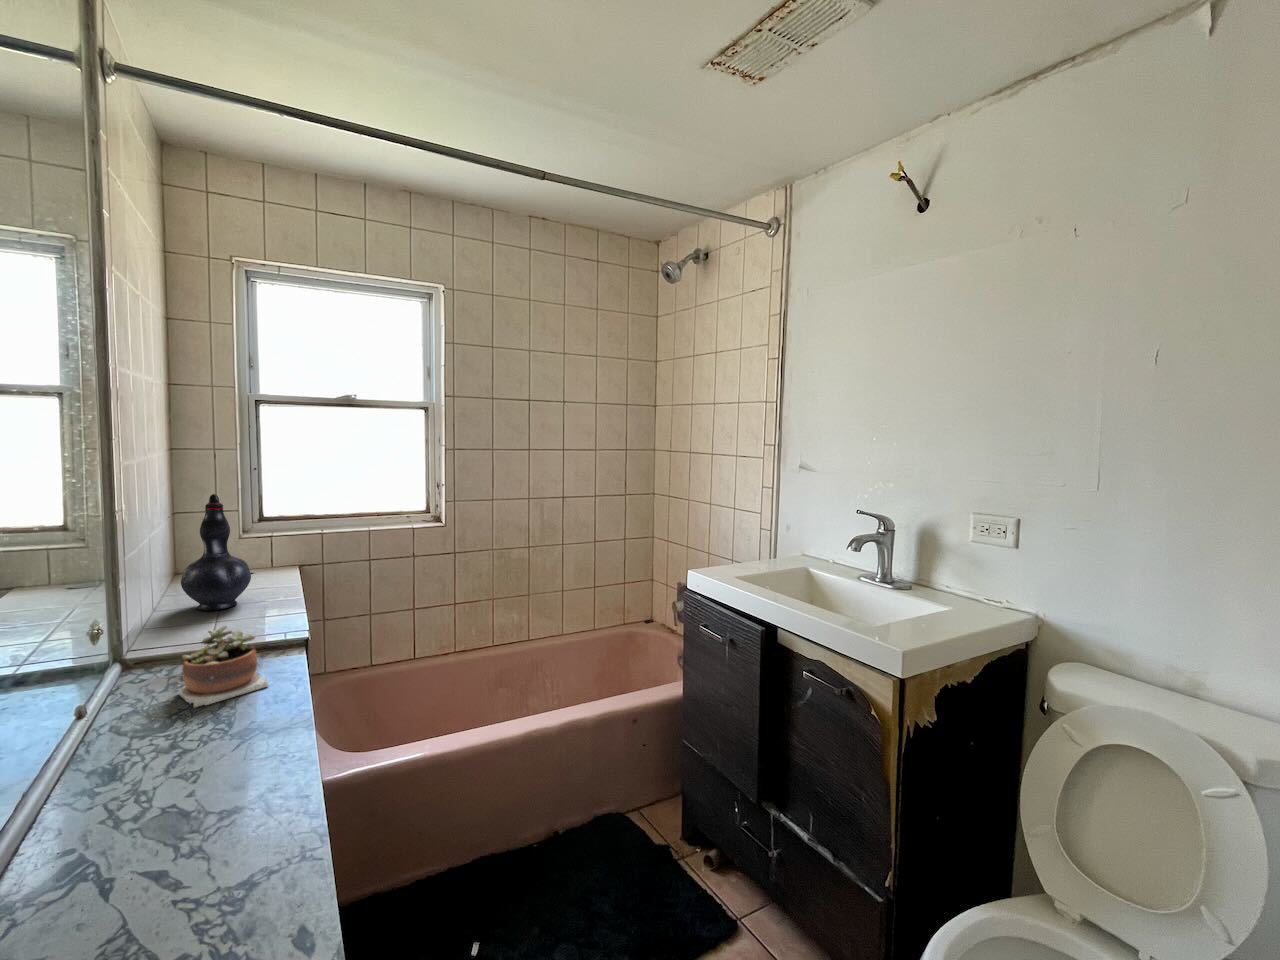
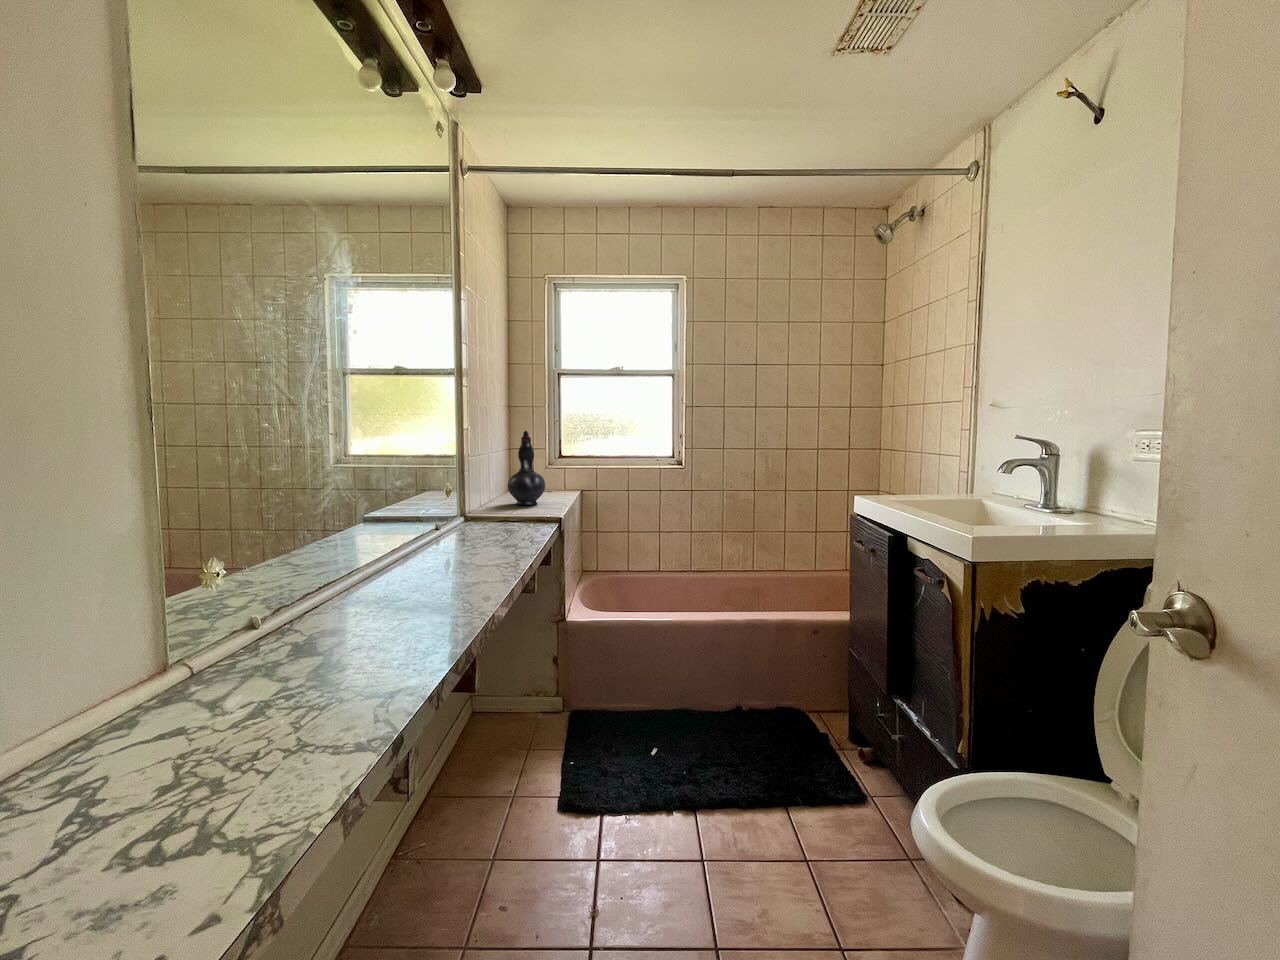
succulent plant: present [179,626,268,707] -> none [493,498,536,538]

